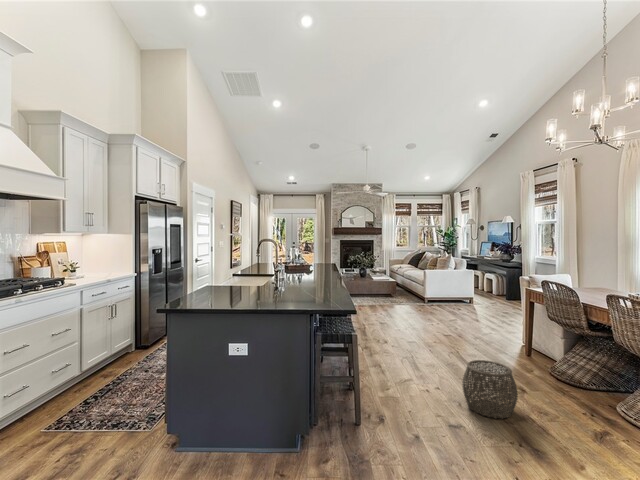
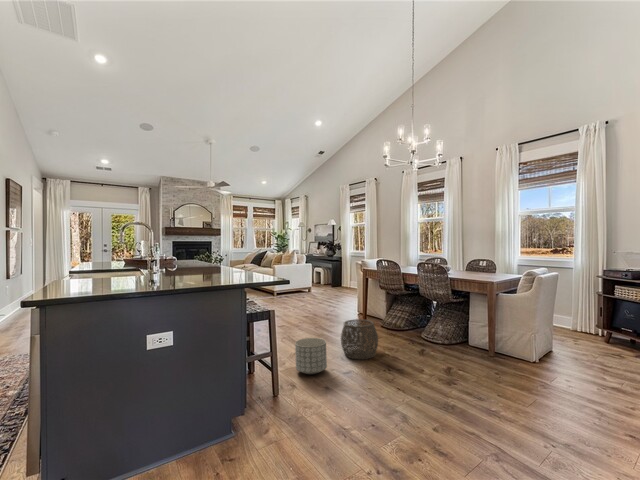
planter: none [394,373,432,419] -> present [295,338,327,375]

